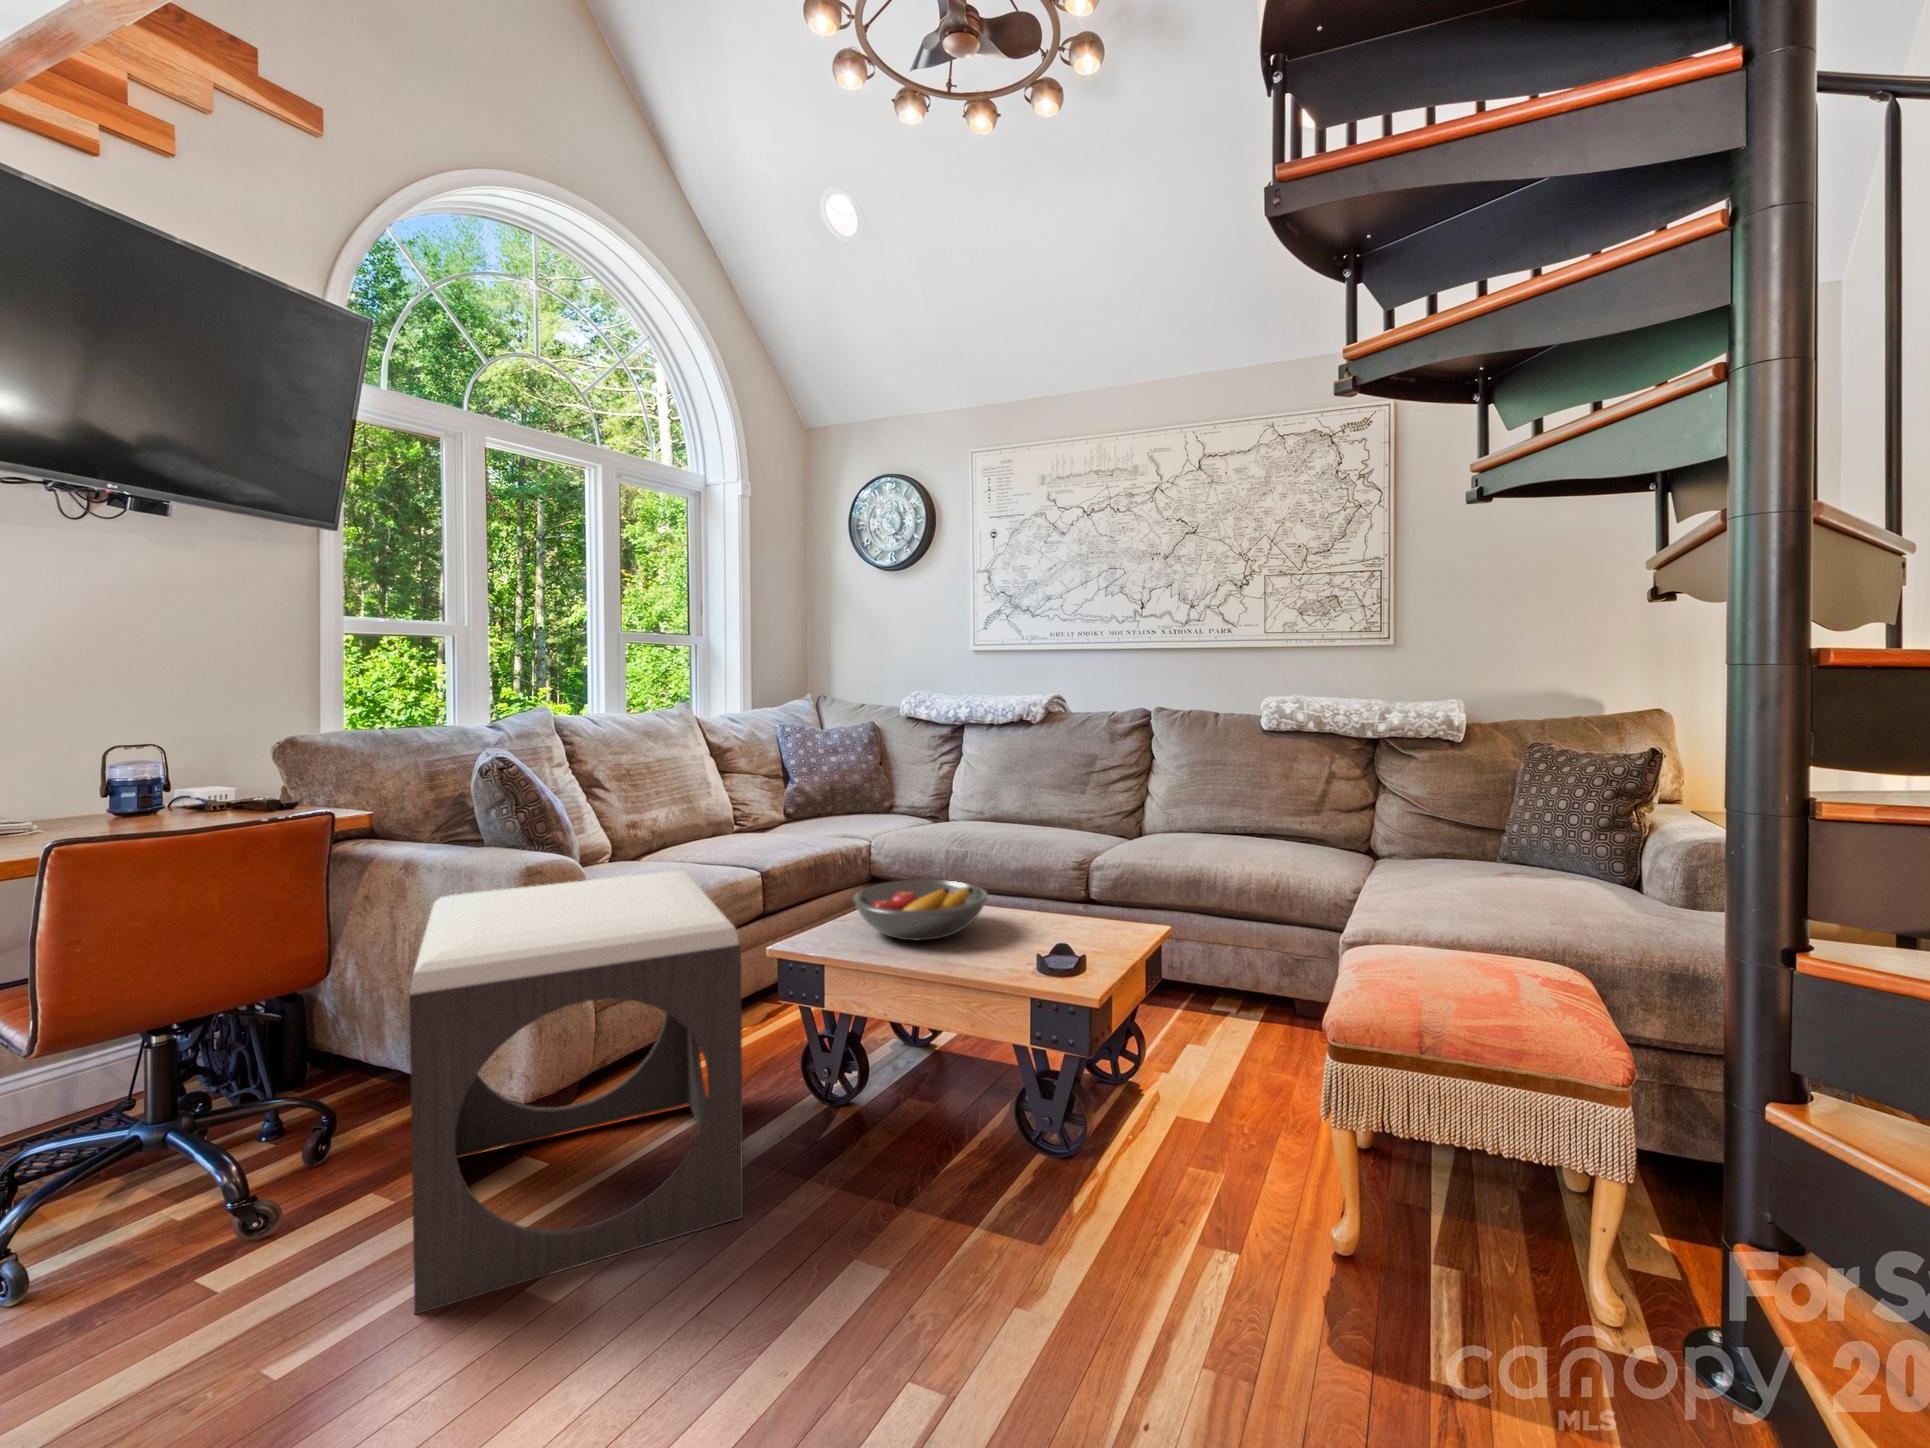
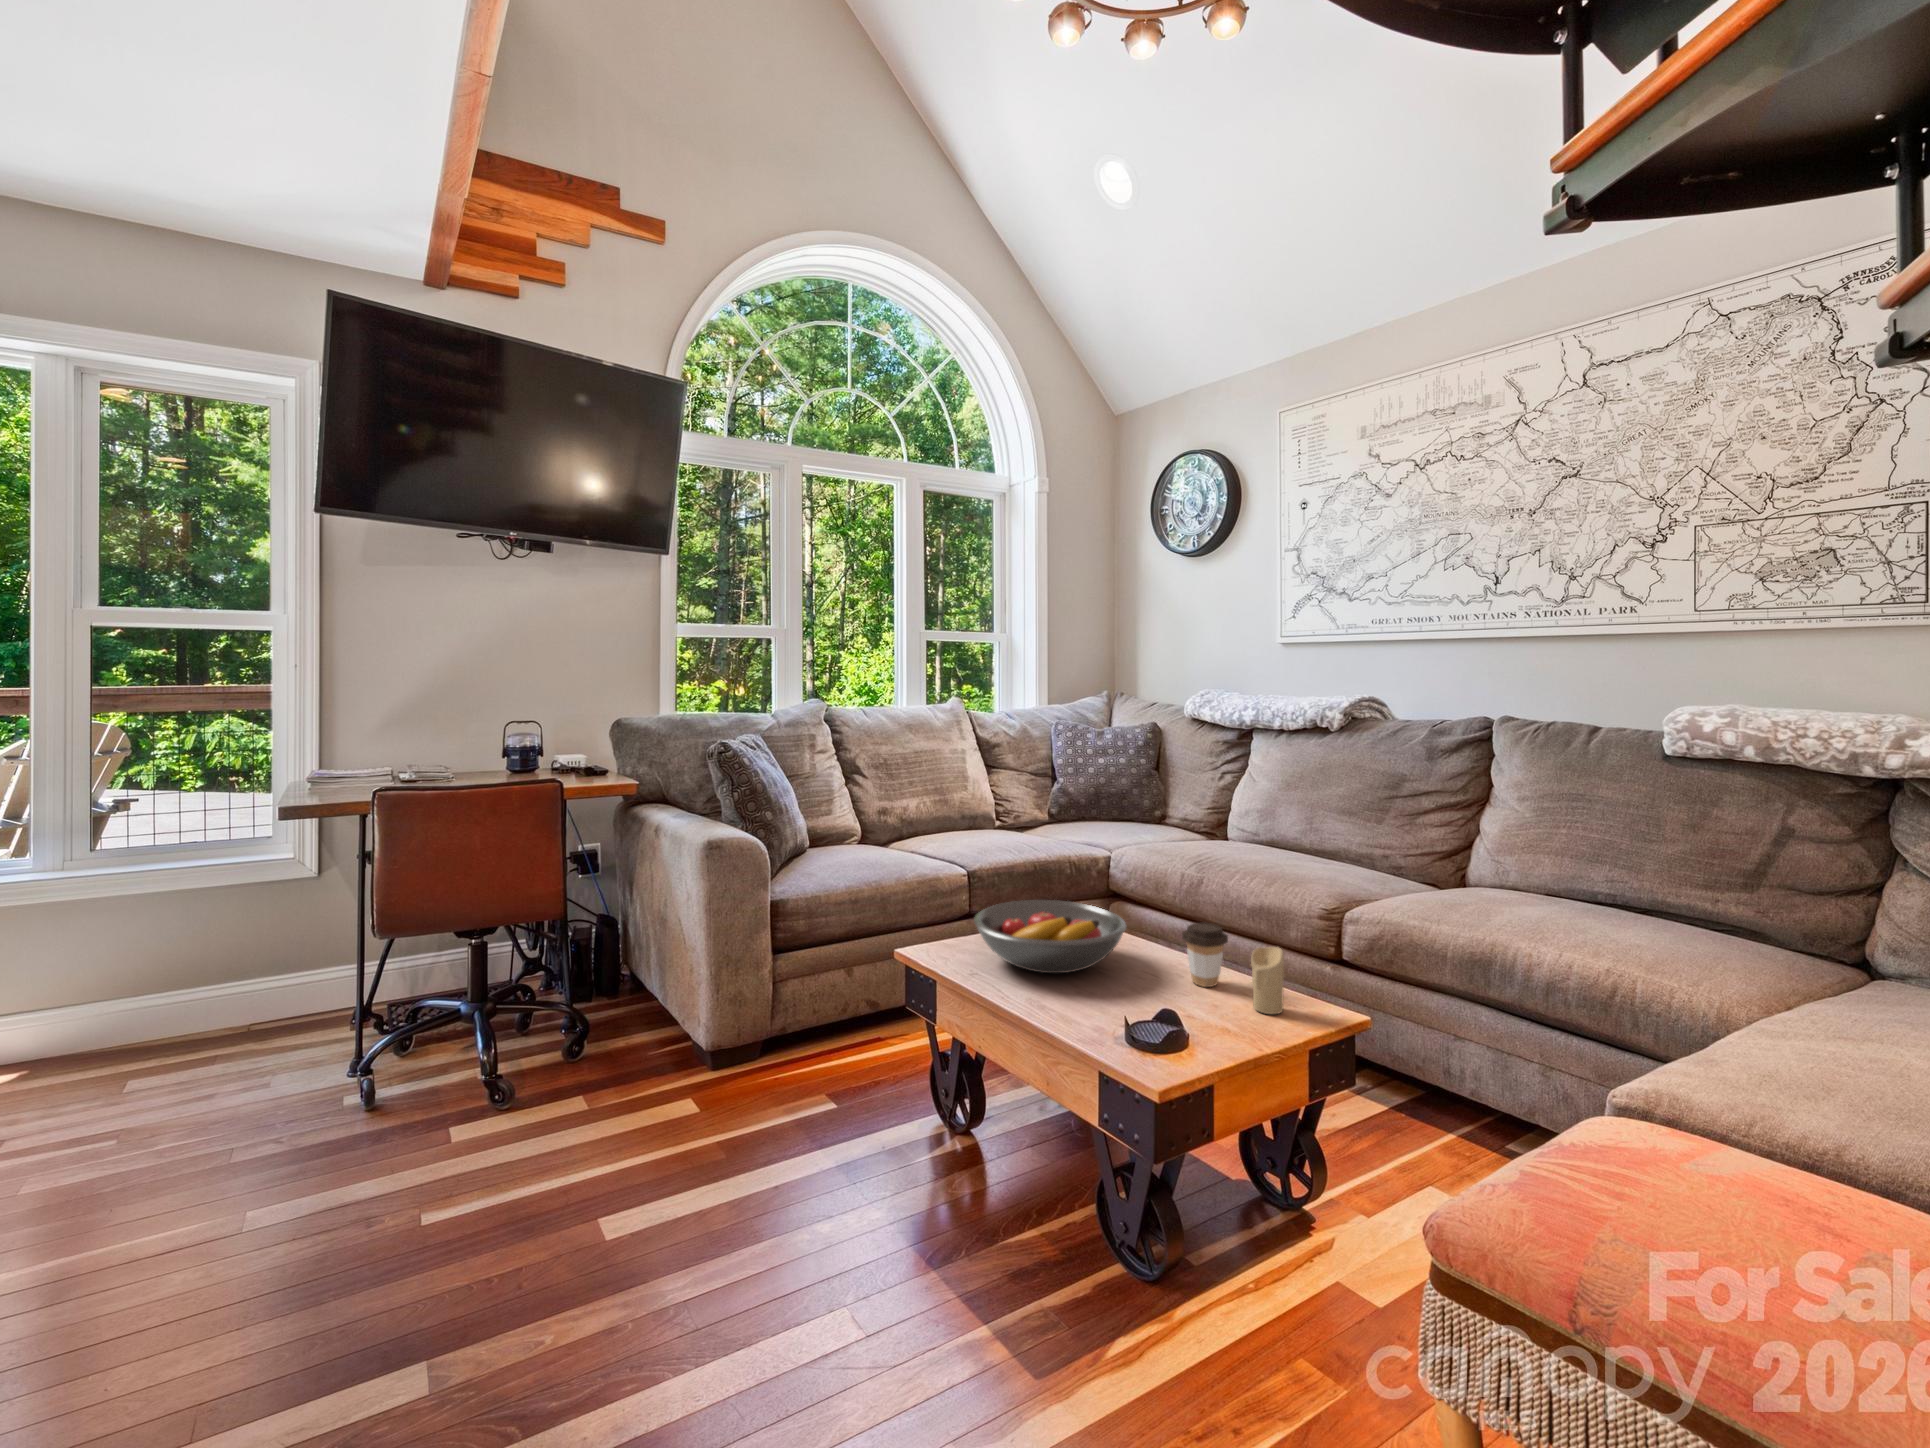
footstool: present [409,871,743,1314] -> none [511,857,838,1221]
coffee cup: none [1032,878,1065,928] -> present [1182,923,1228,987]
candle: none [1095,886,1119,937] -> present [1251,947,1284,1014]

